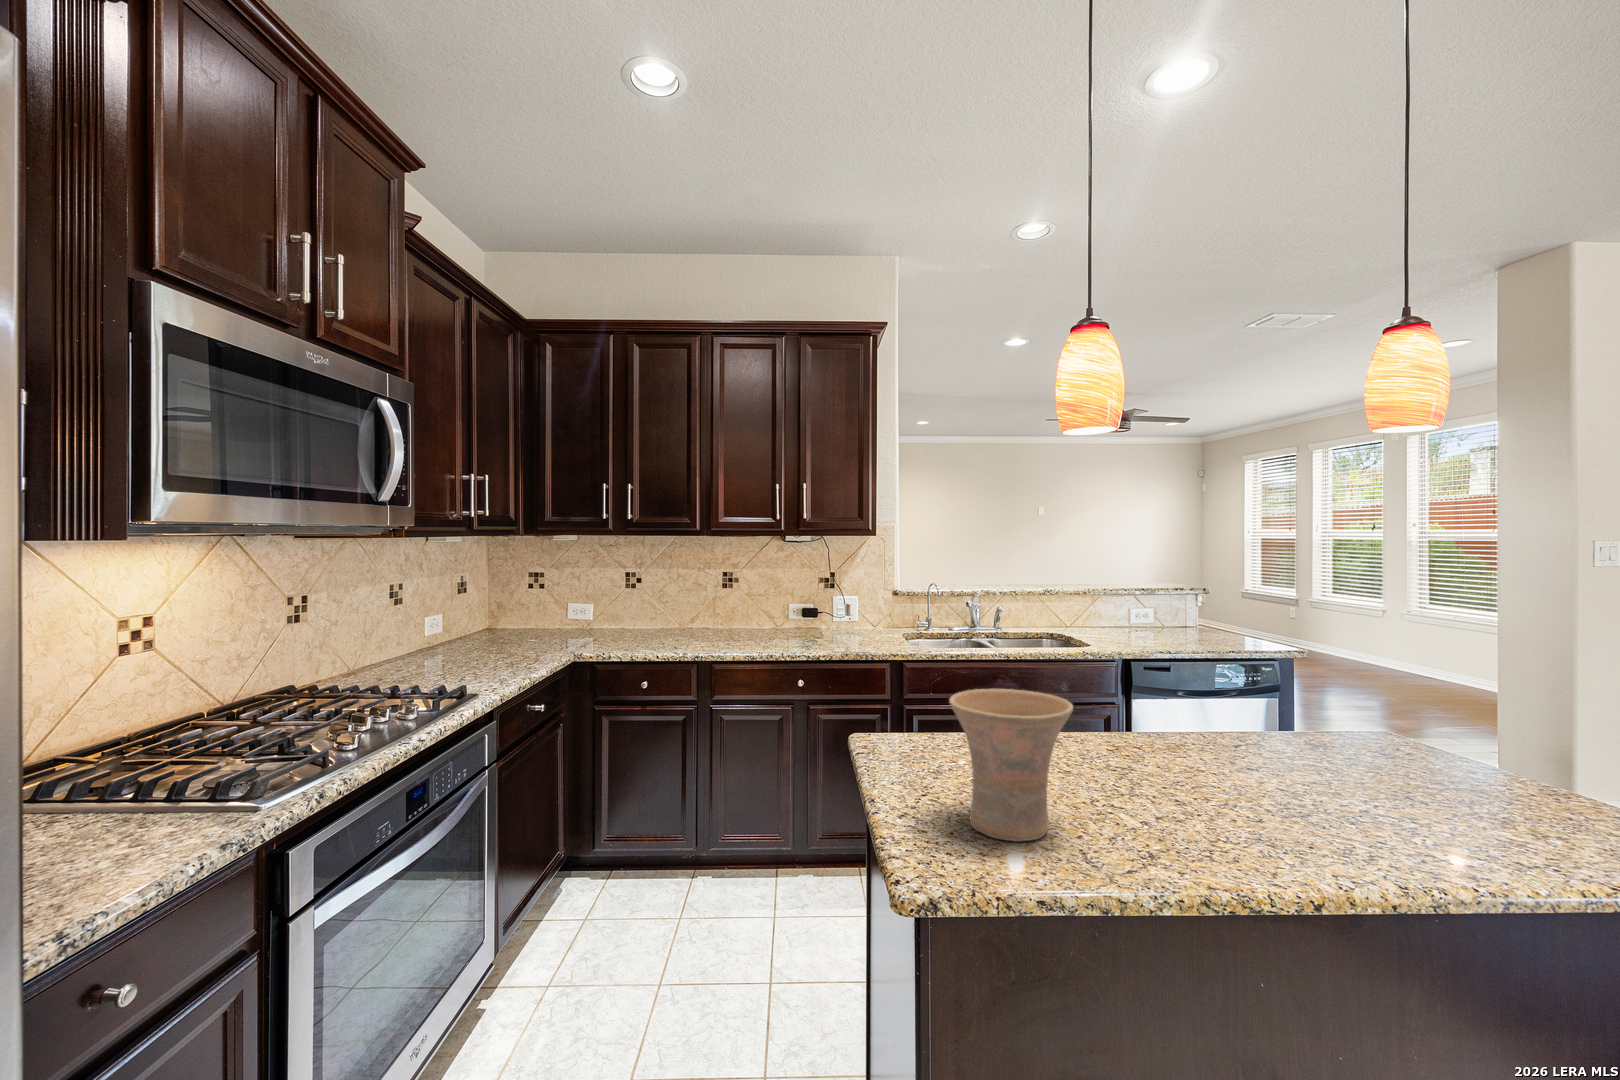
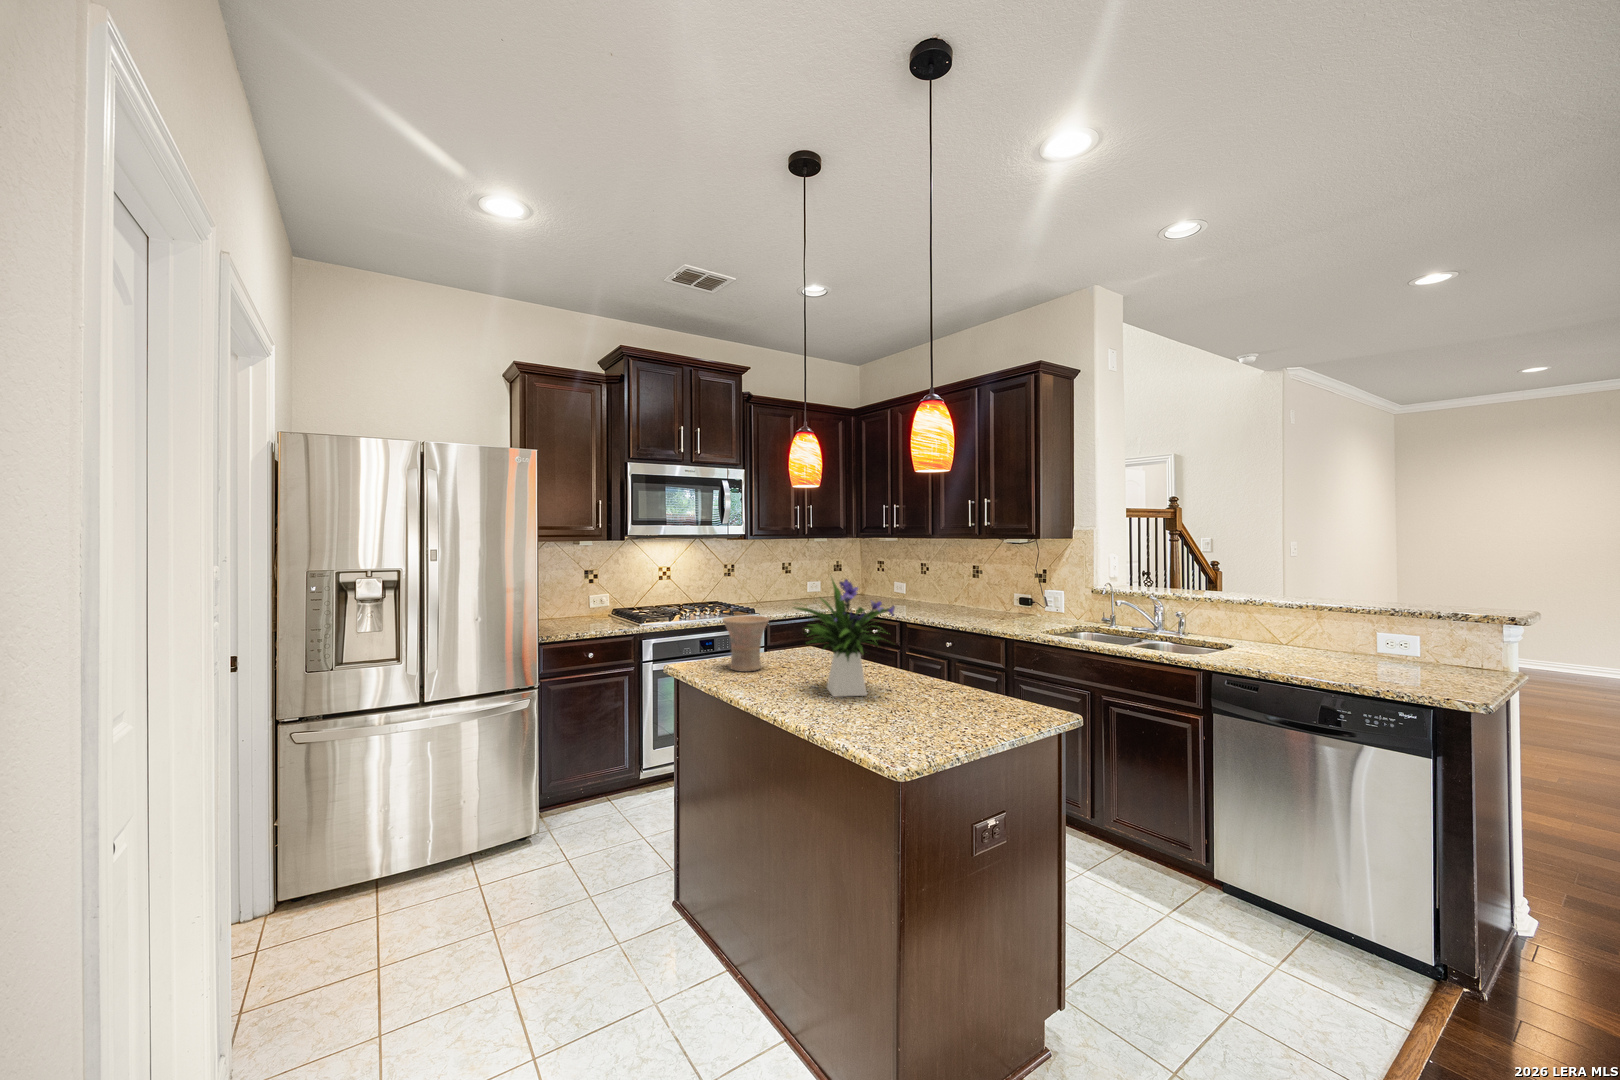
flower arrangement: none [1157,571,1419,822] -> present [795,579,895,697]

